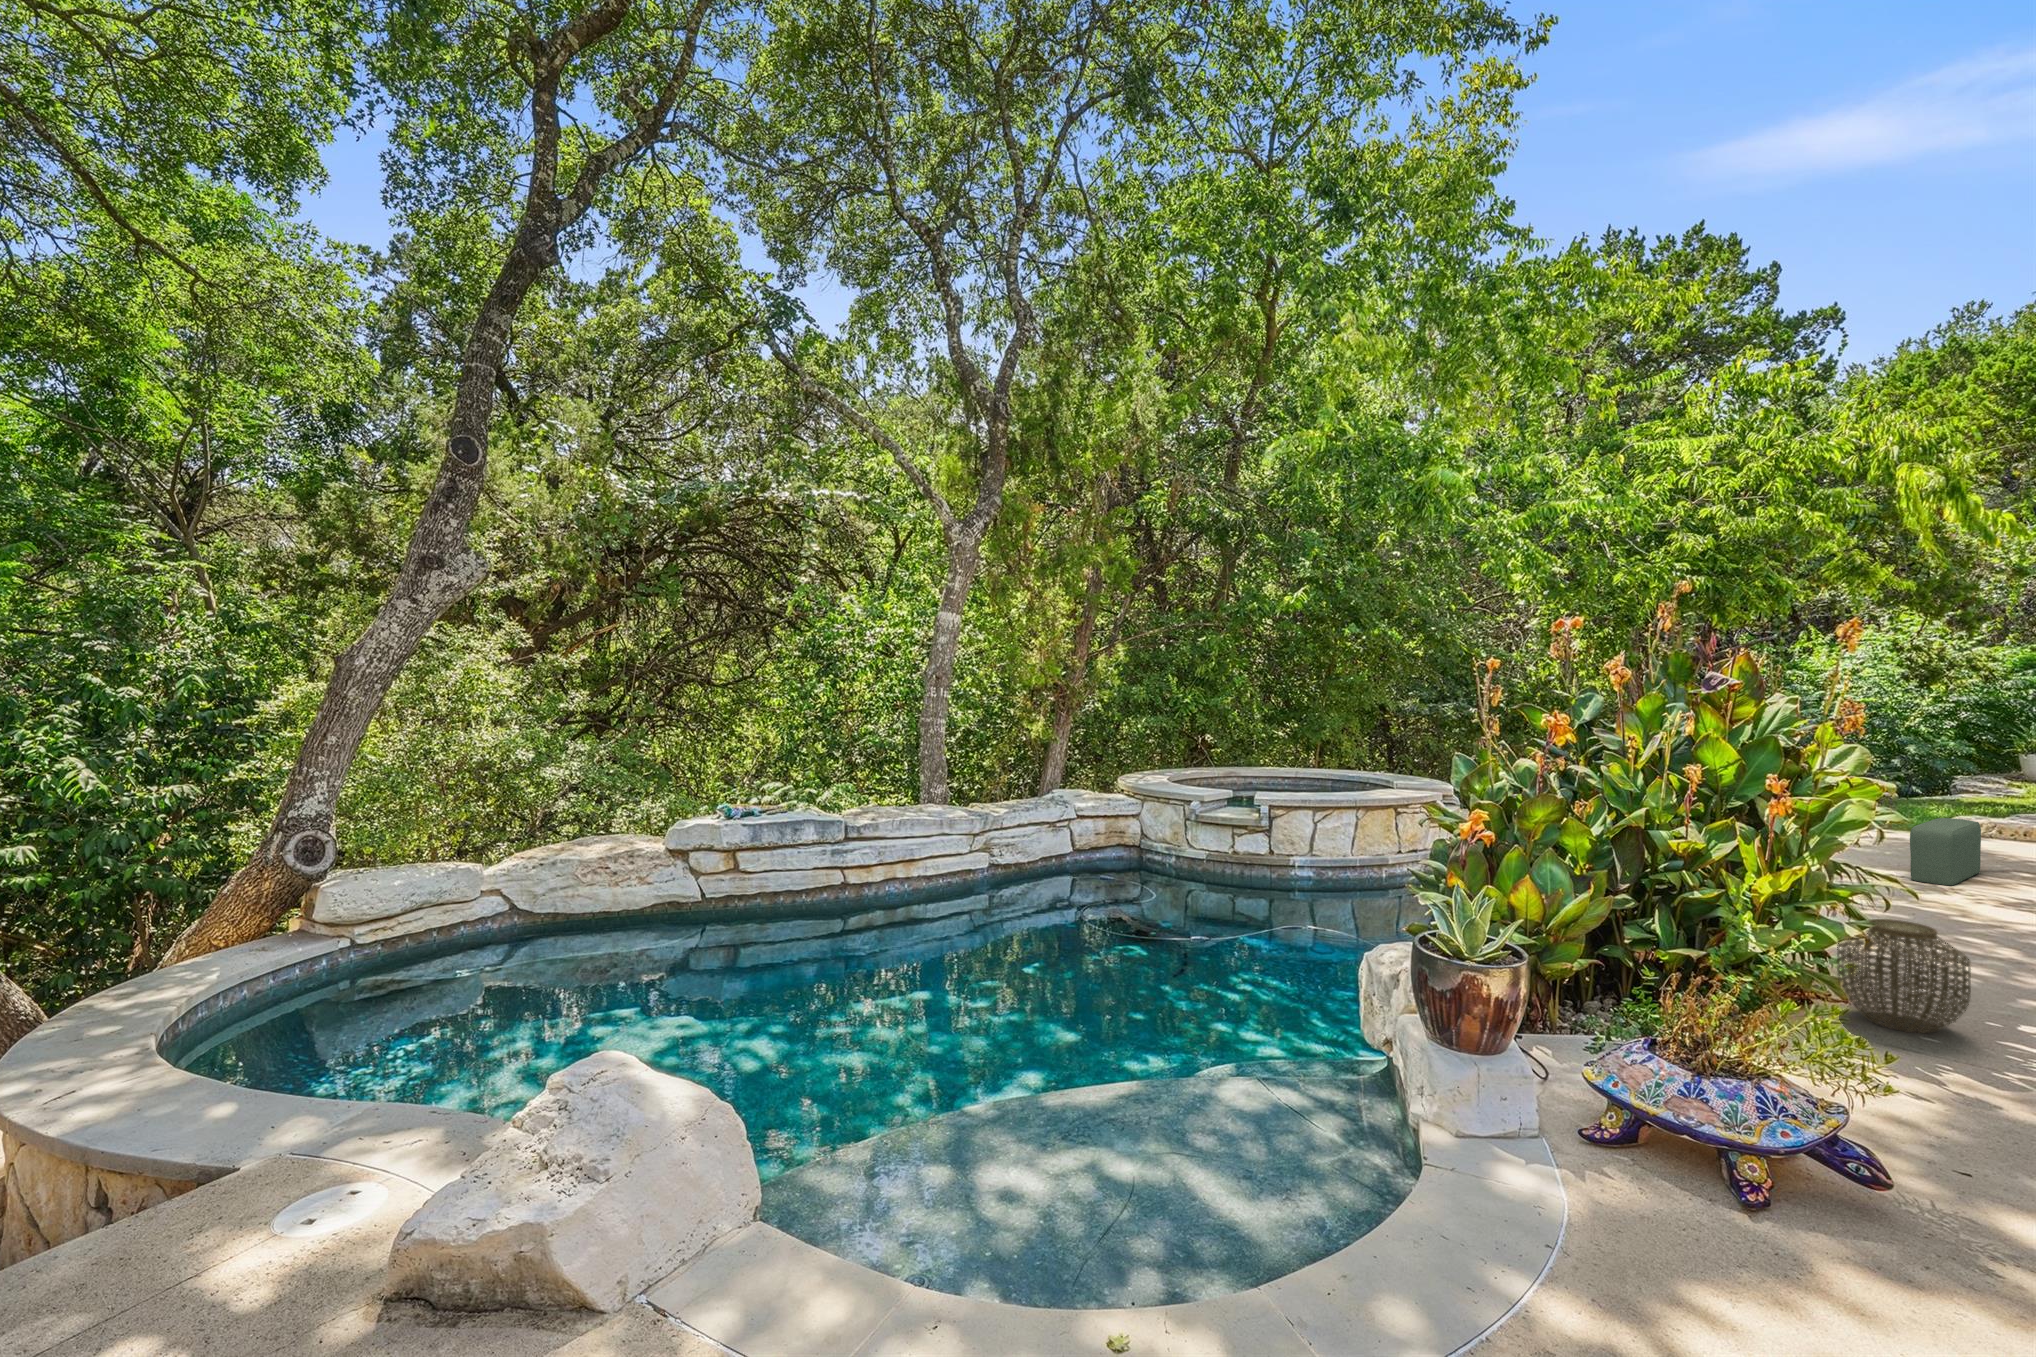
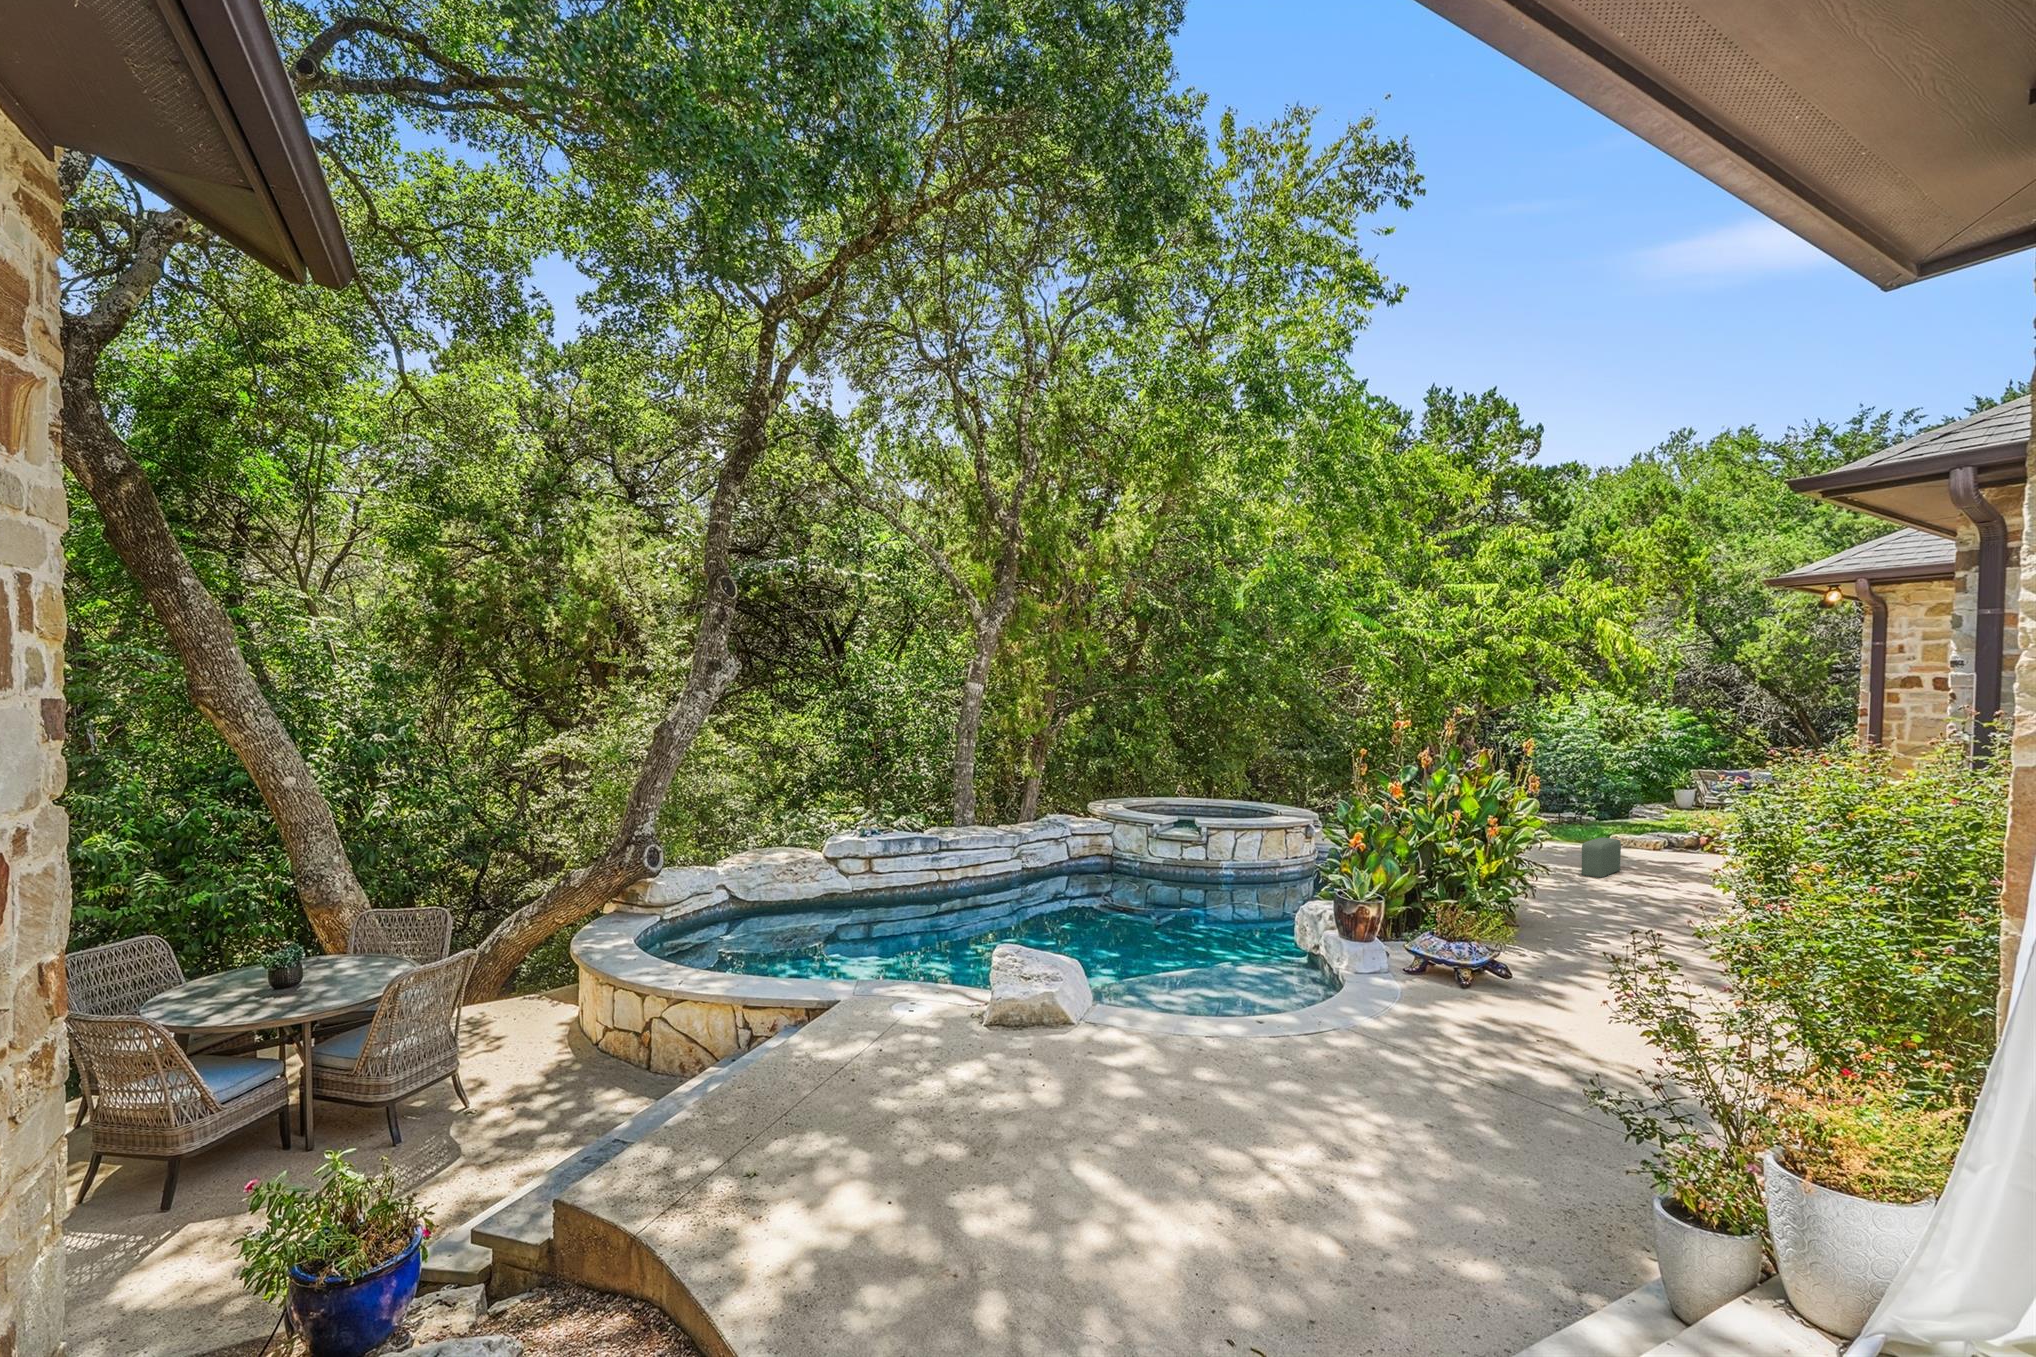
woven basket: present [1837,919,1971,1033] -> none [1520,887,1574,941]

